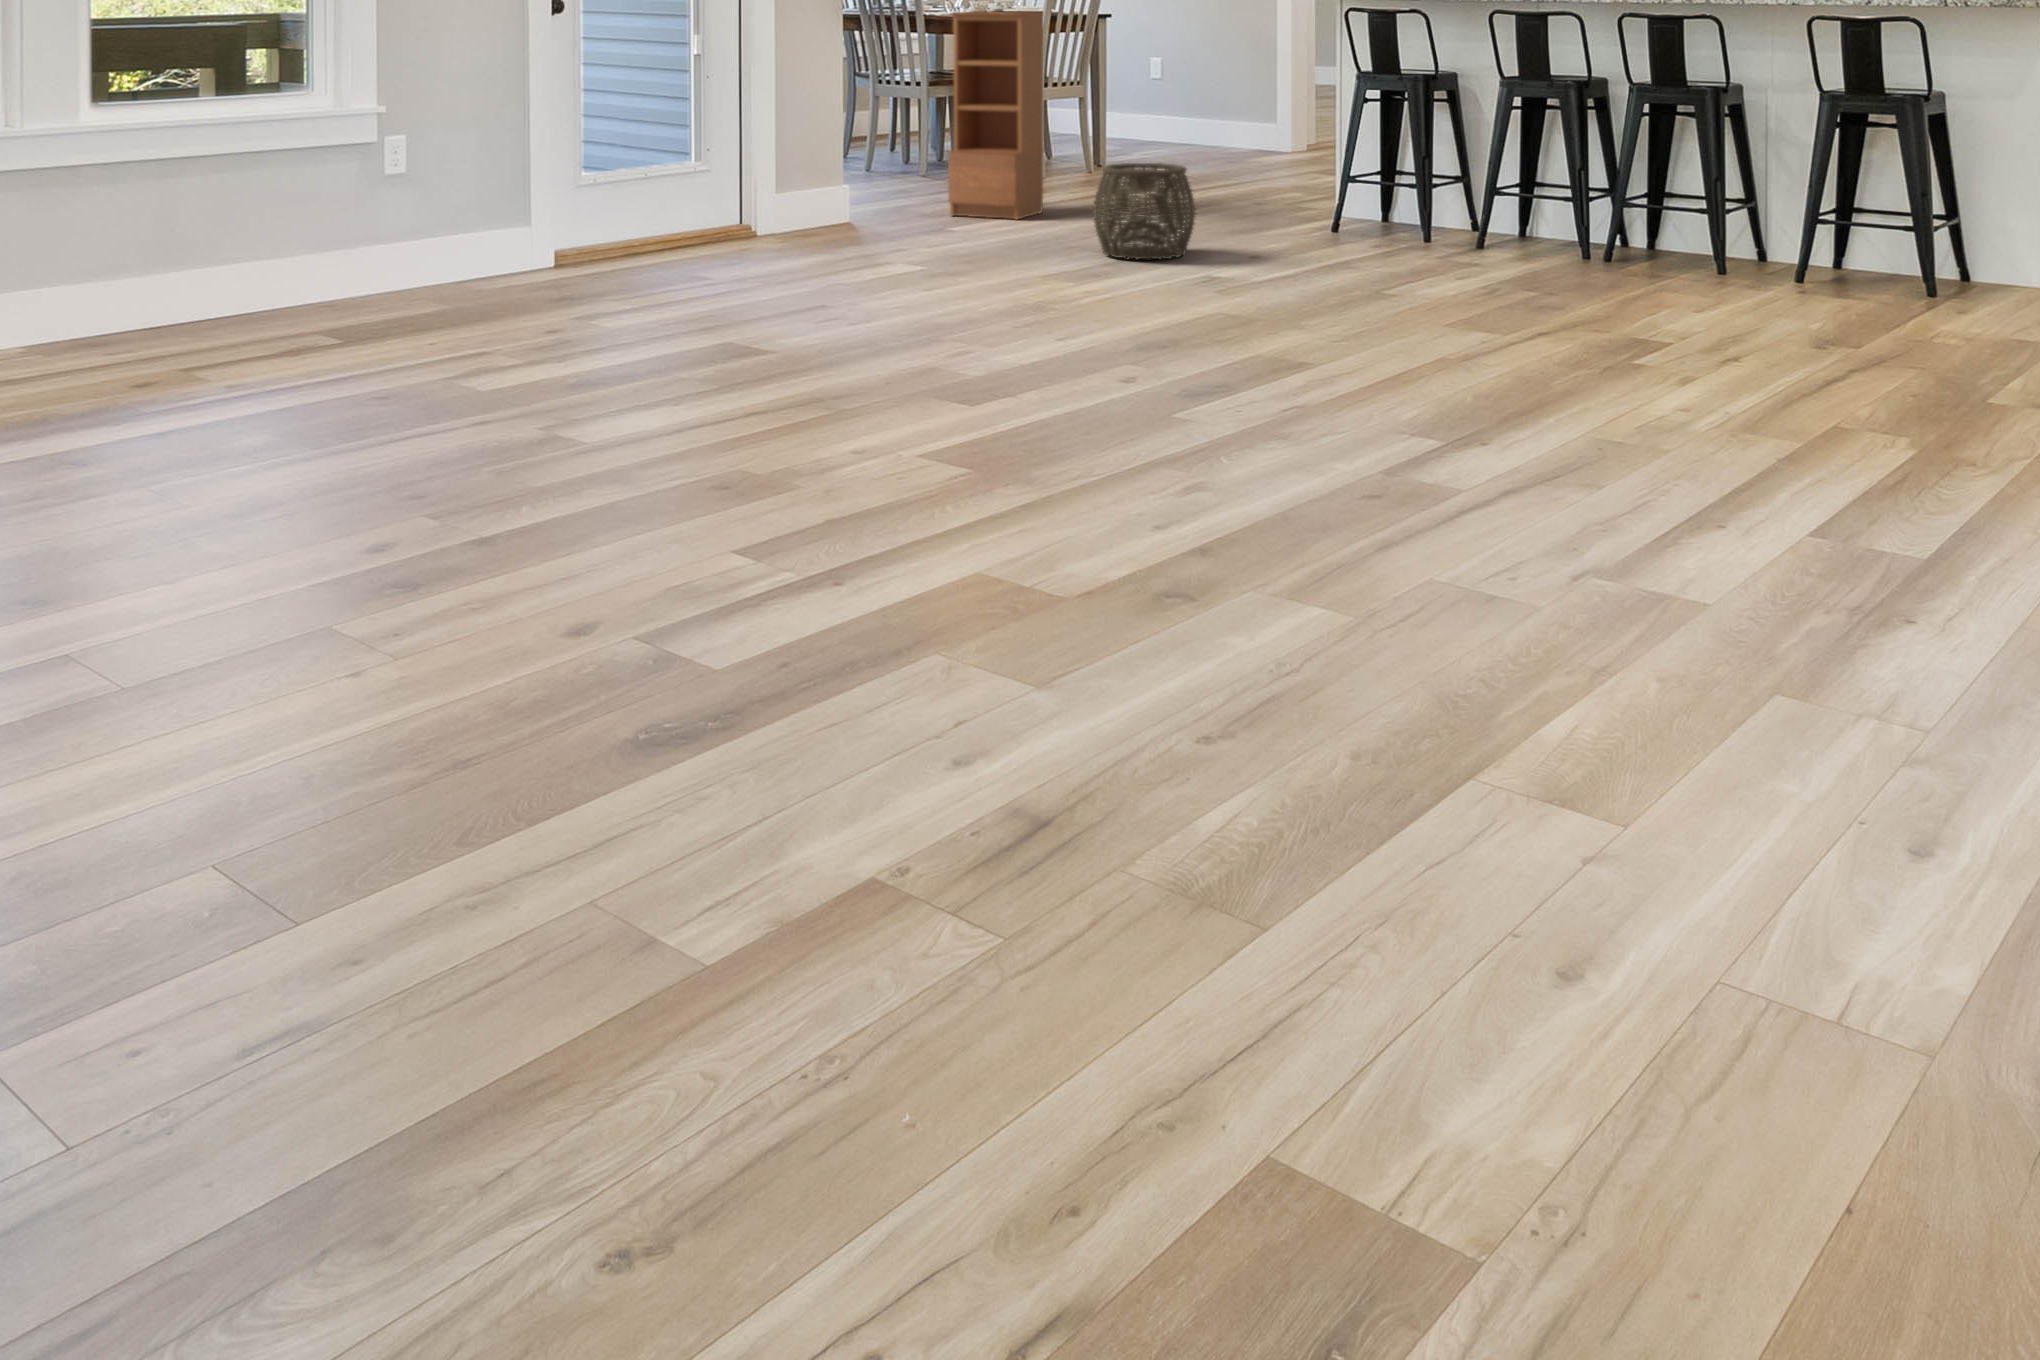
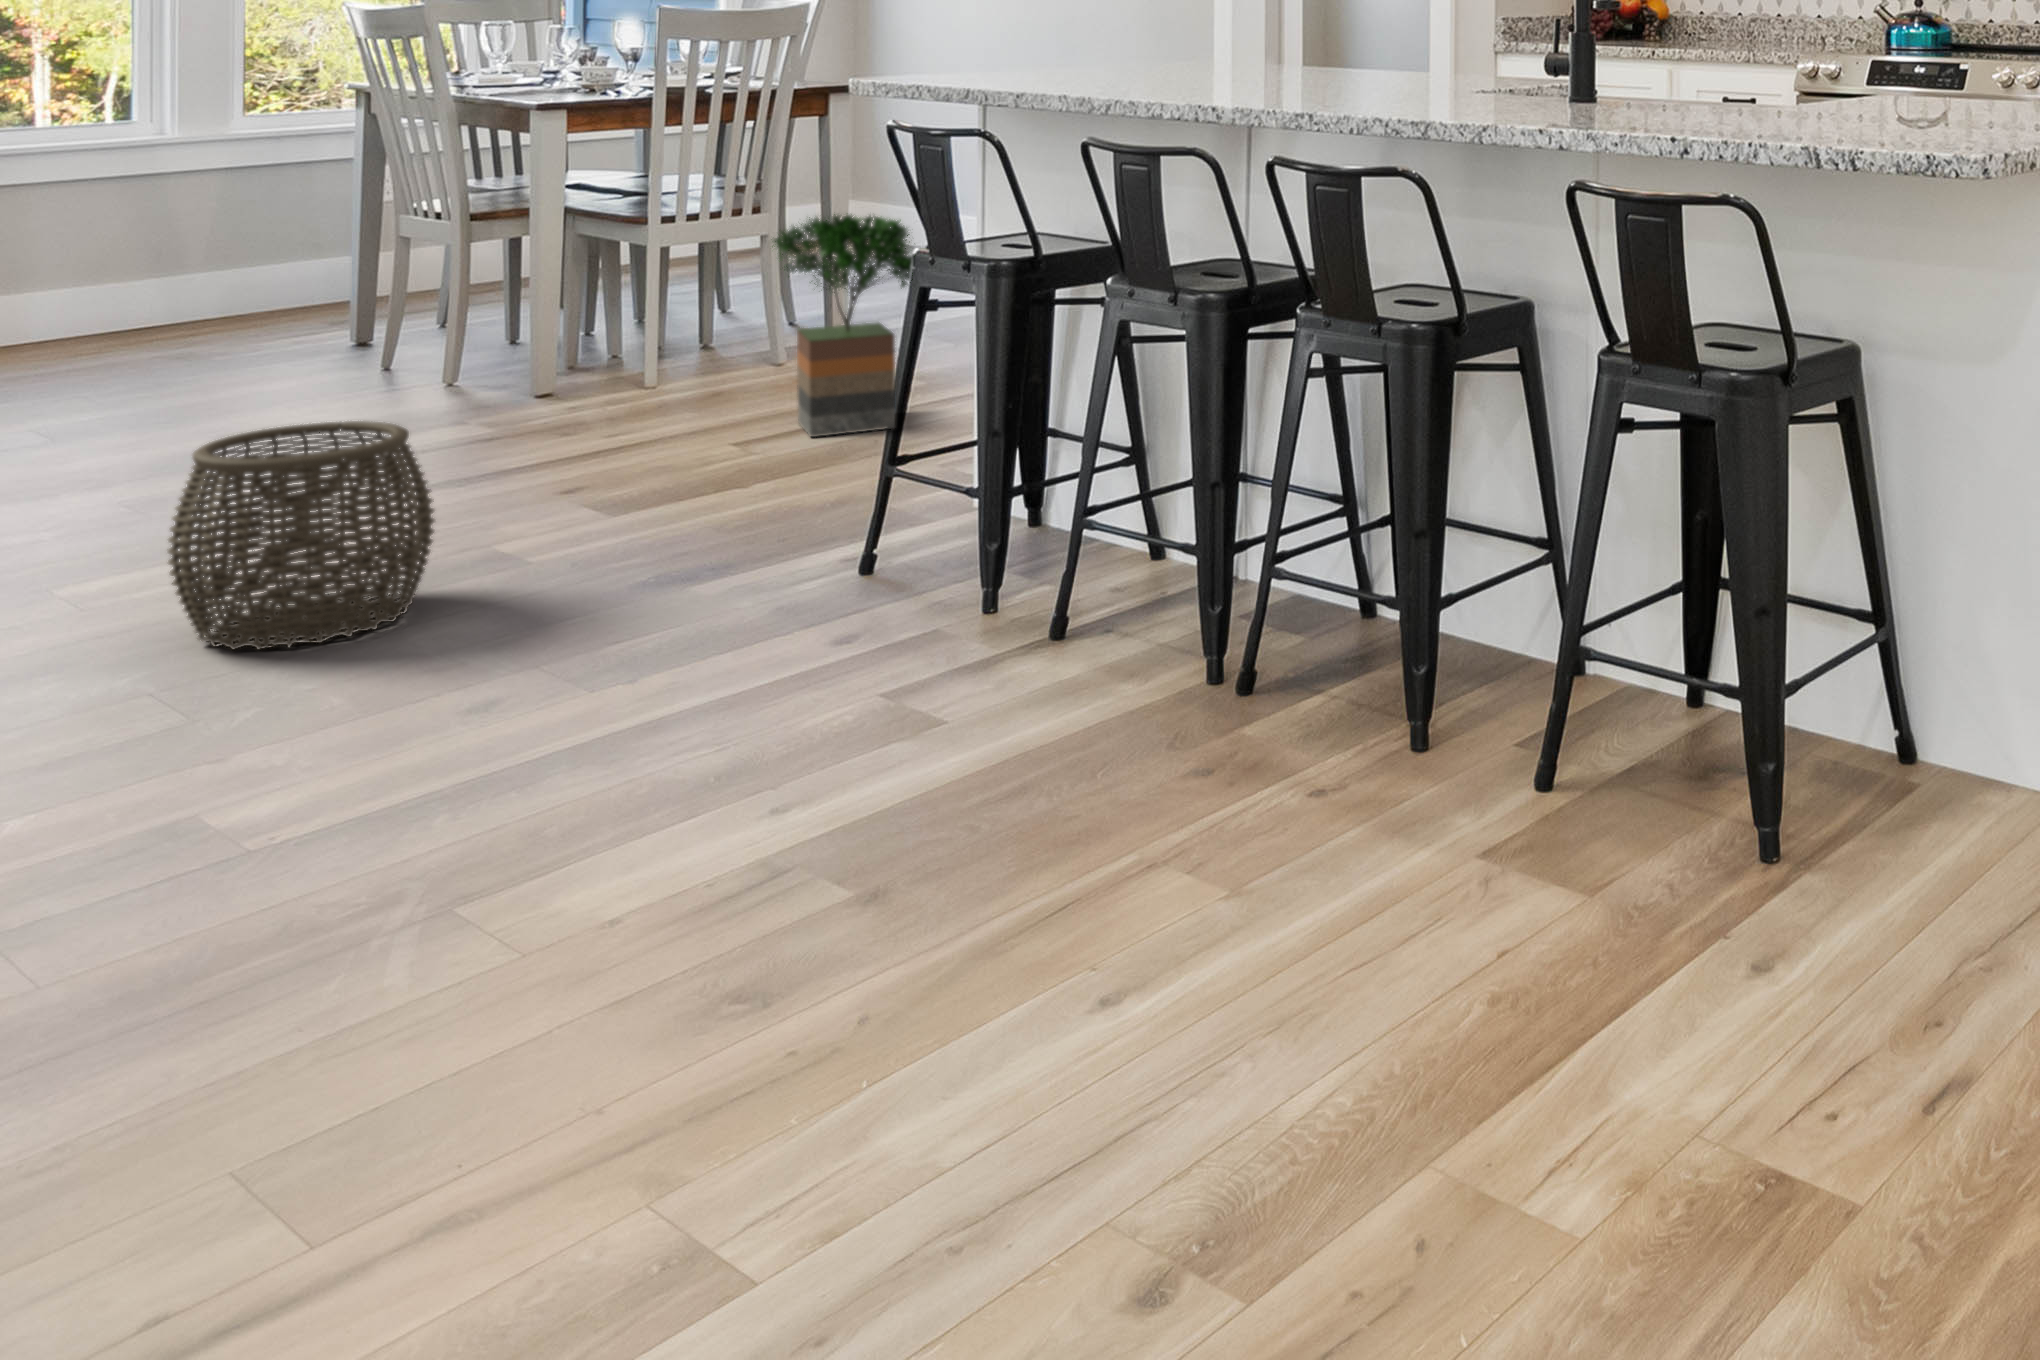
bookcase: present [948,12,1044,219] -> none [244,83,467,481]
potted tree: none [1175,84,1269,208] -> present [771,214,916,437]

